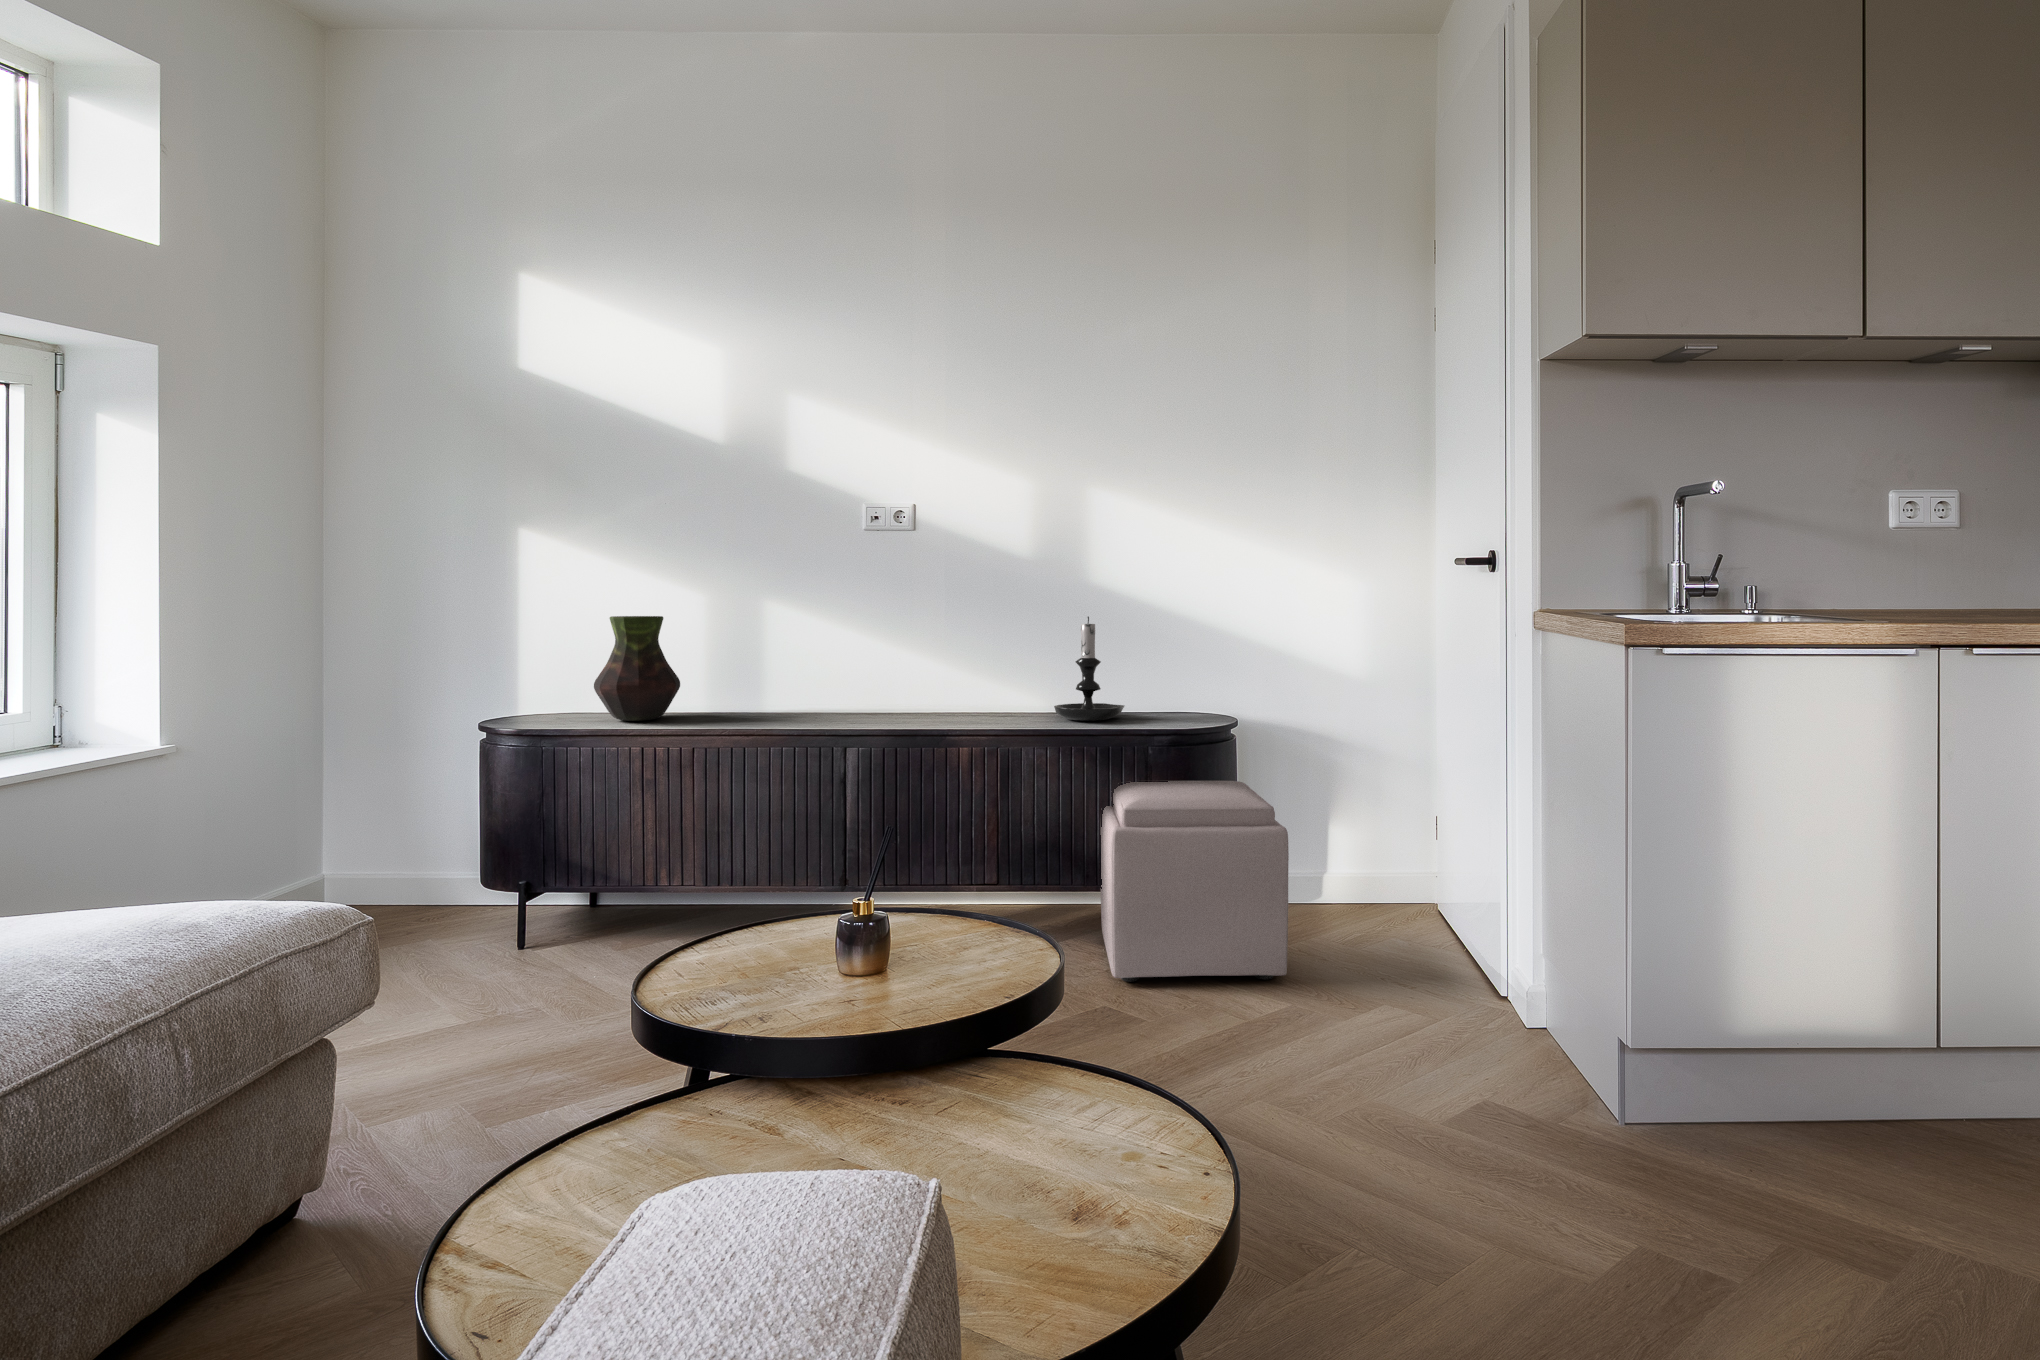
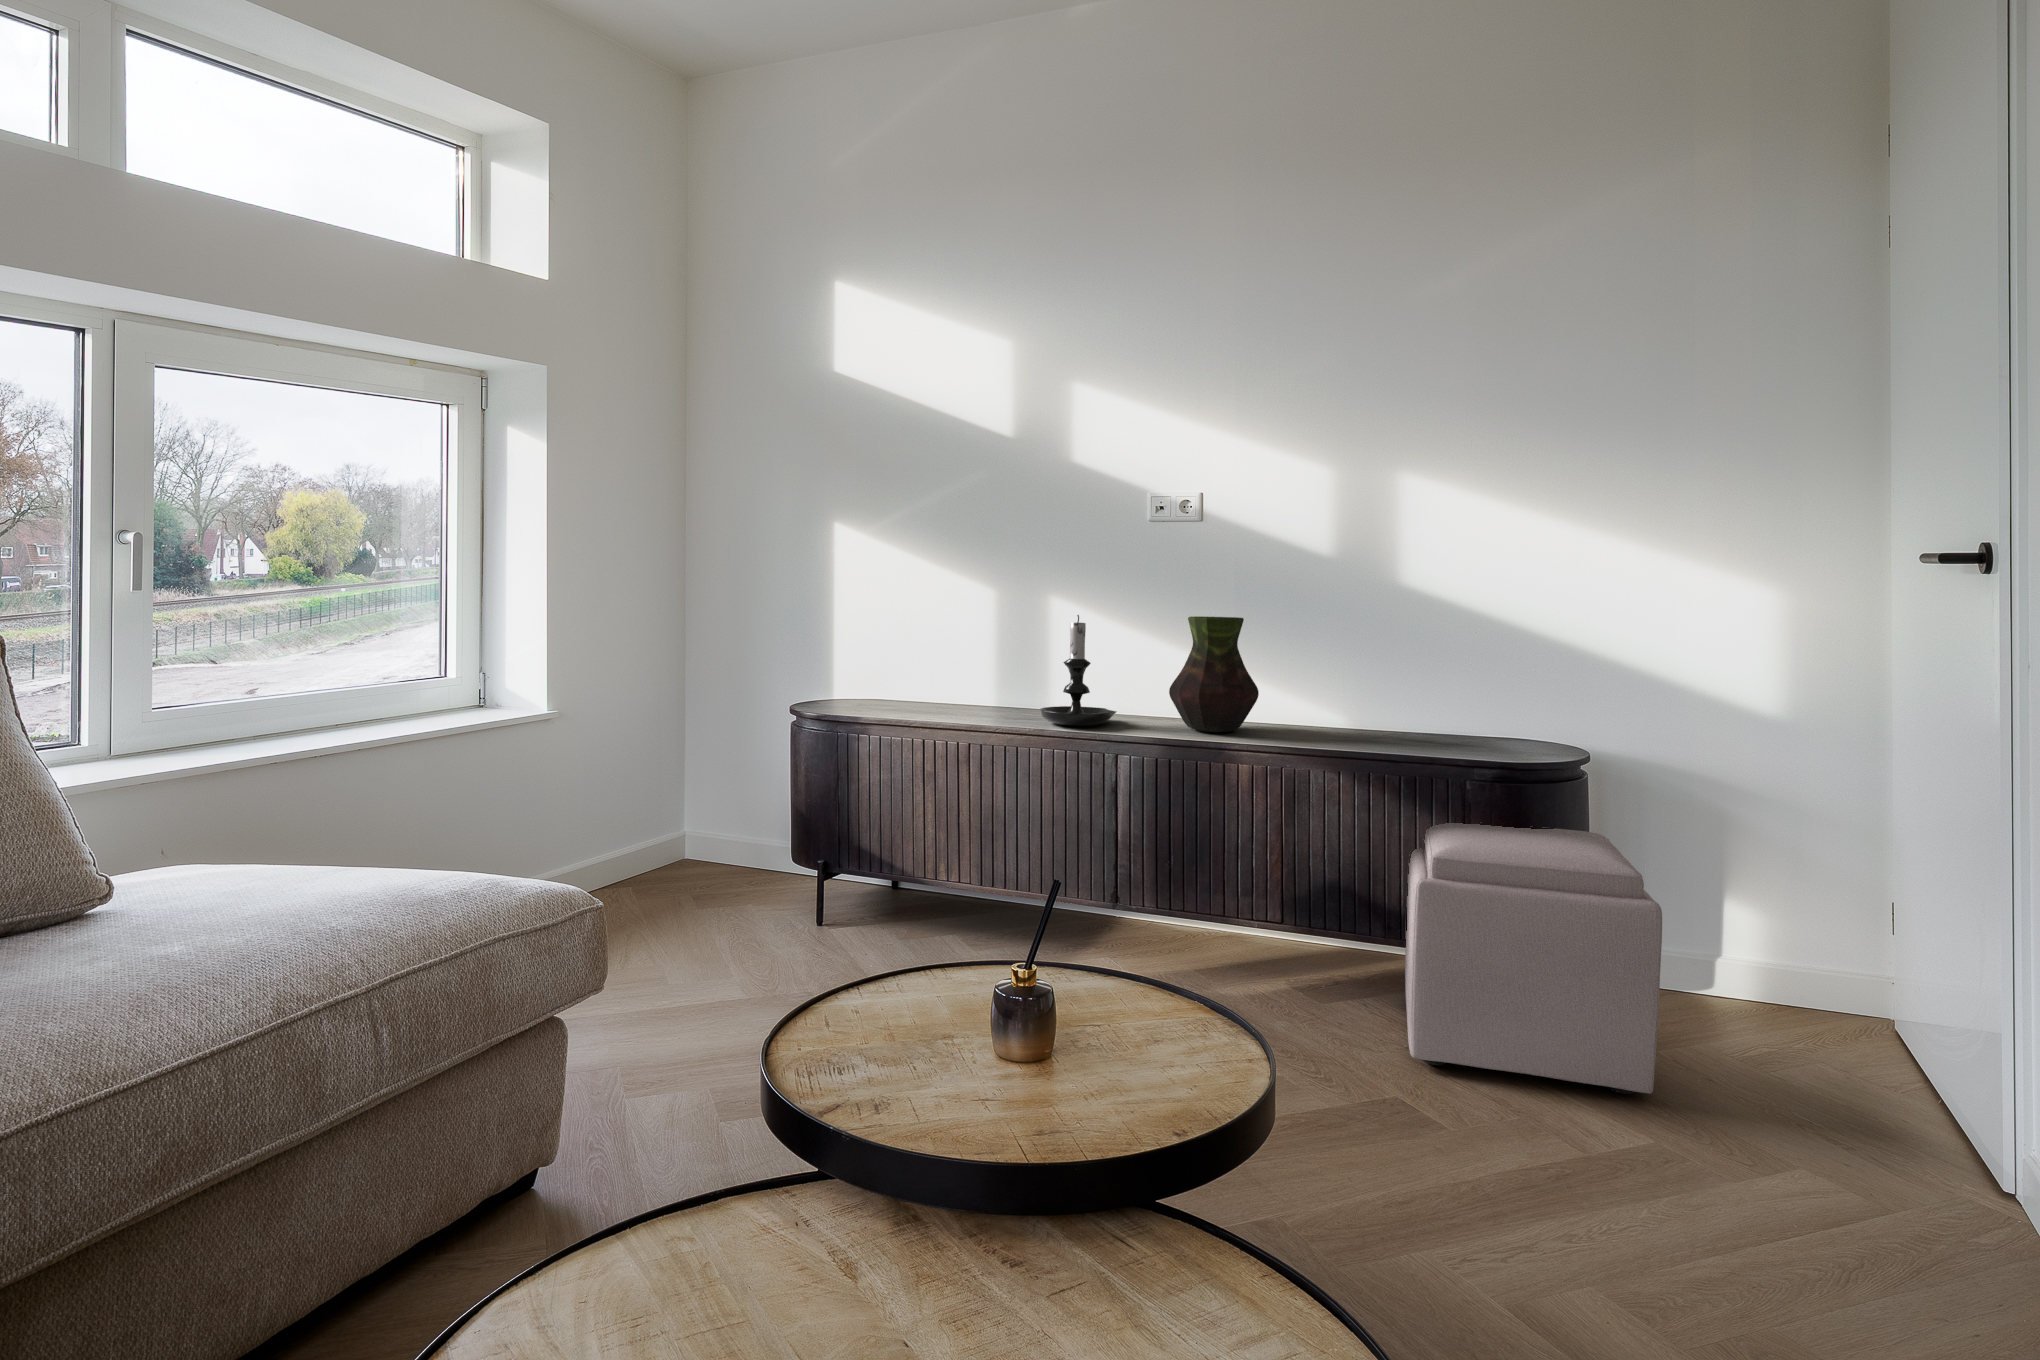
vase: present [594,616,680,721] -> present [1169,616,1259,732]
candle holder: present [1054,617,1124,721] -> present [1040,615,1116,726]

